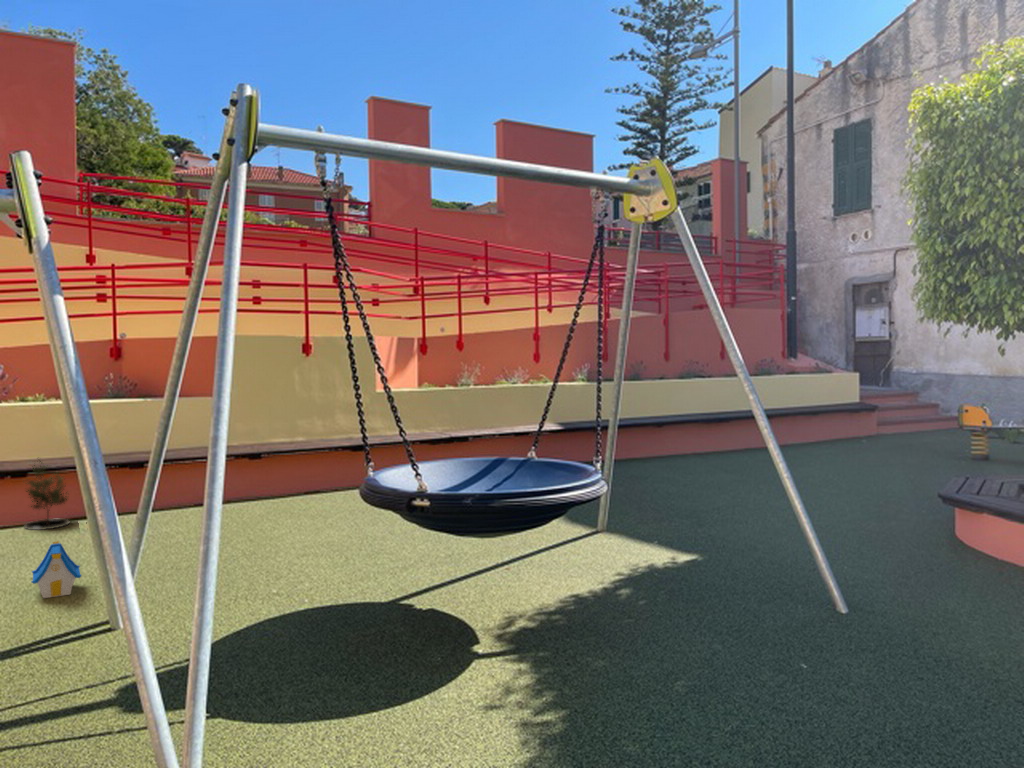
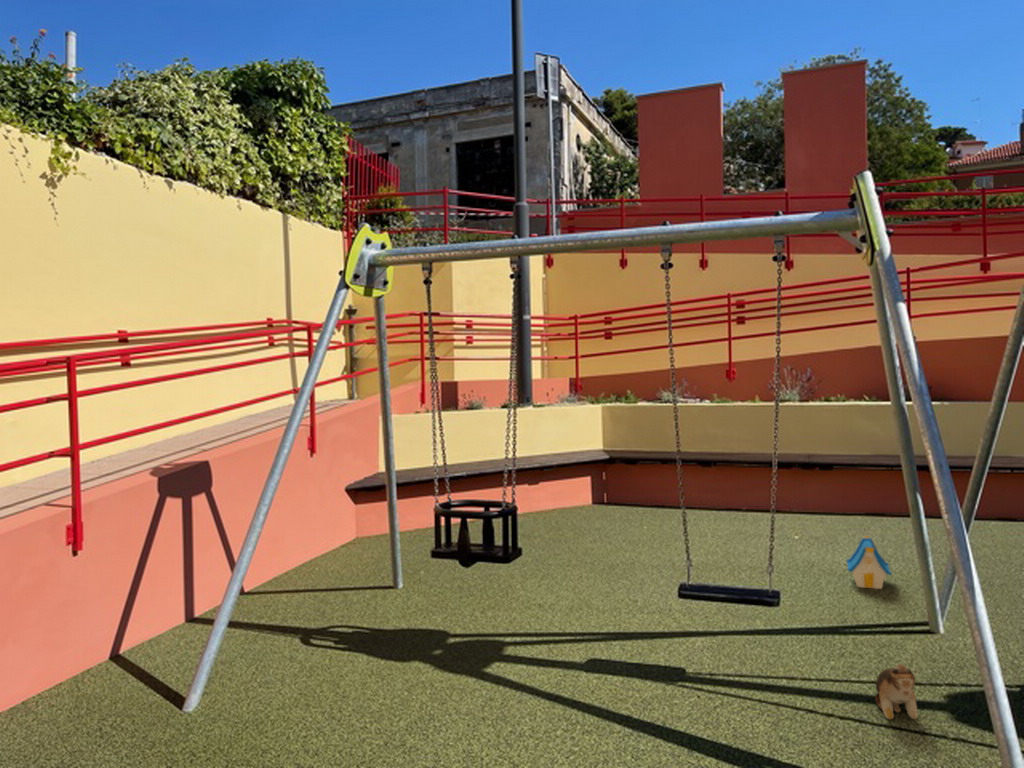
potted tree: present [24,461,69,530] -> none [826,455,870,524]
plush toy: none [38,675,83,737] -> present [875,664,917,719]

